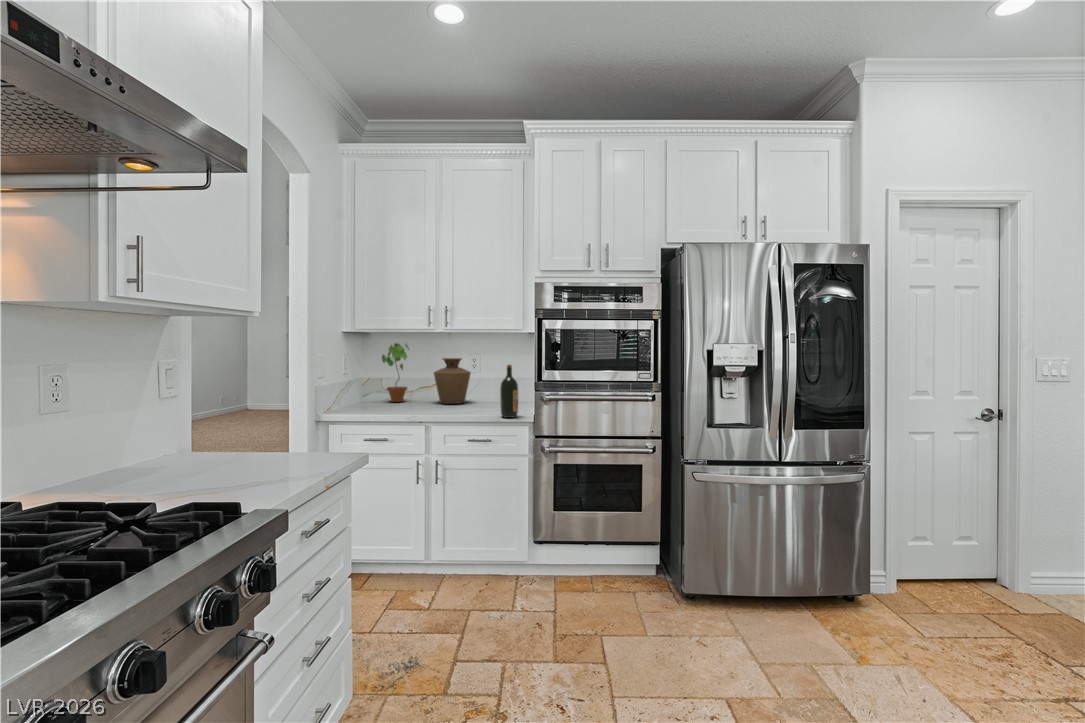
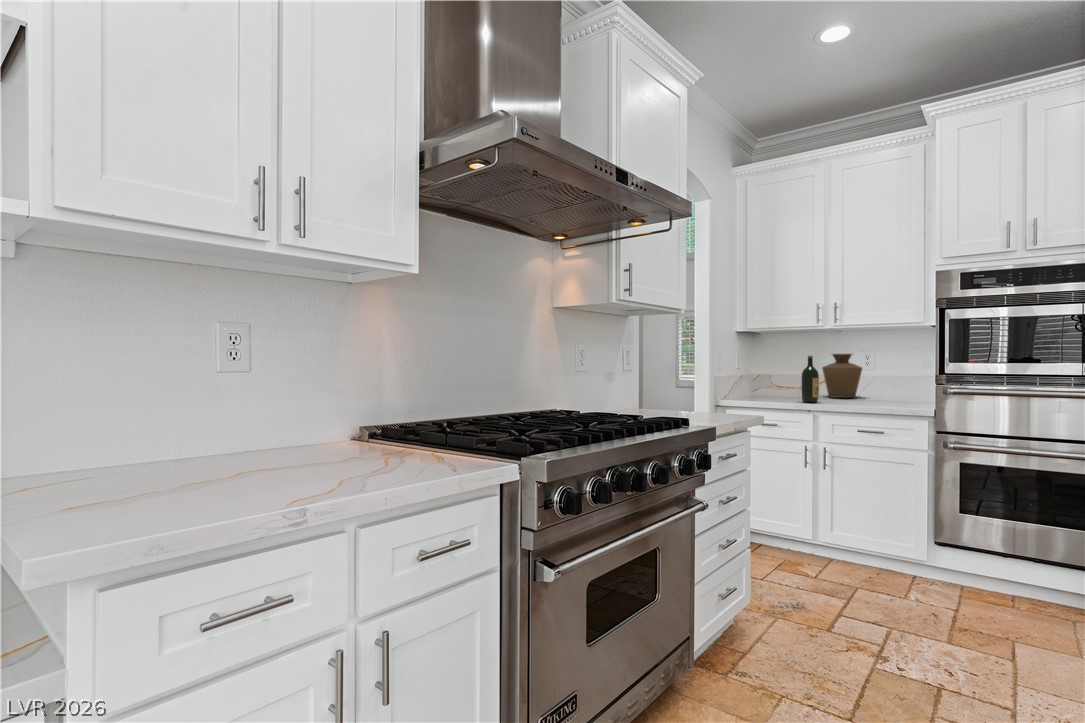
potted plant: present [382,343,409,402] -> none [771,340,798,395]
wine bottle: present [500,365,518,418] -> present [802,356,819,403]

